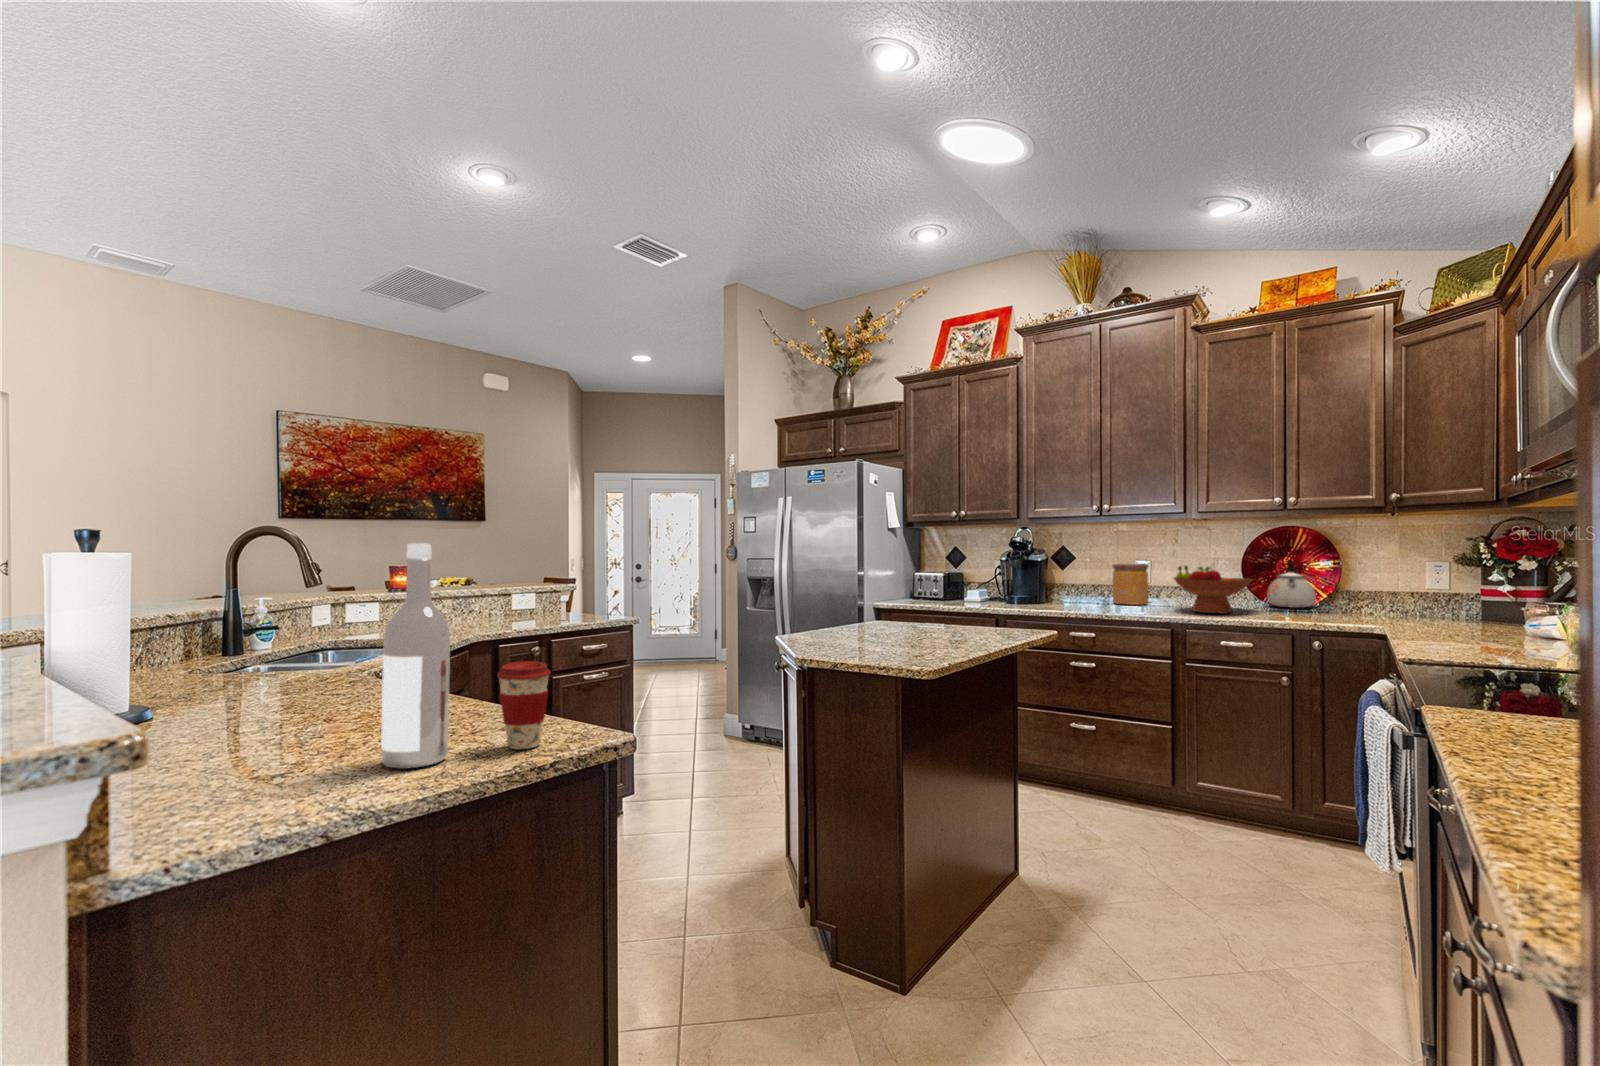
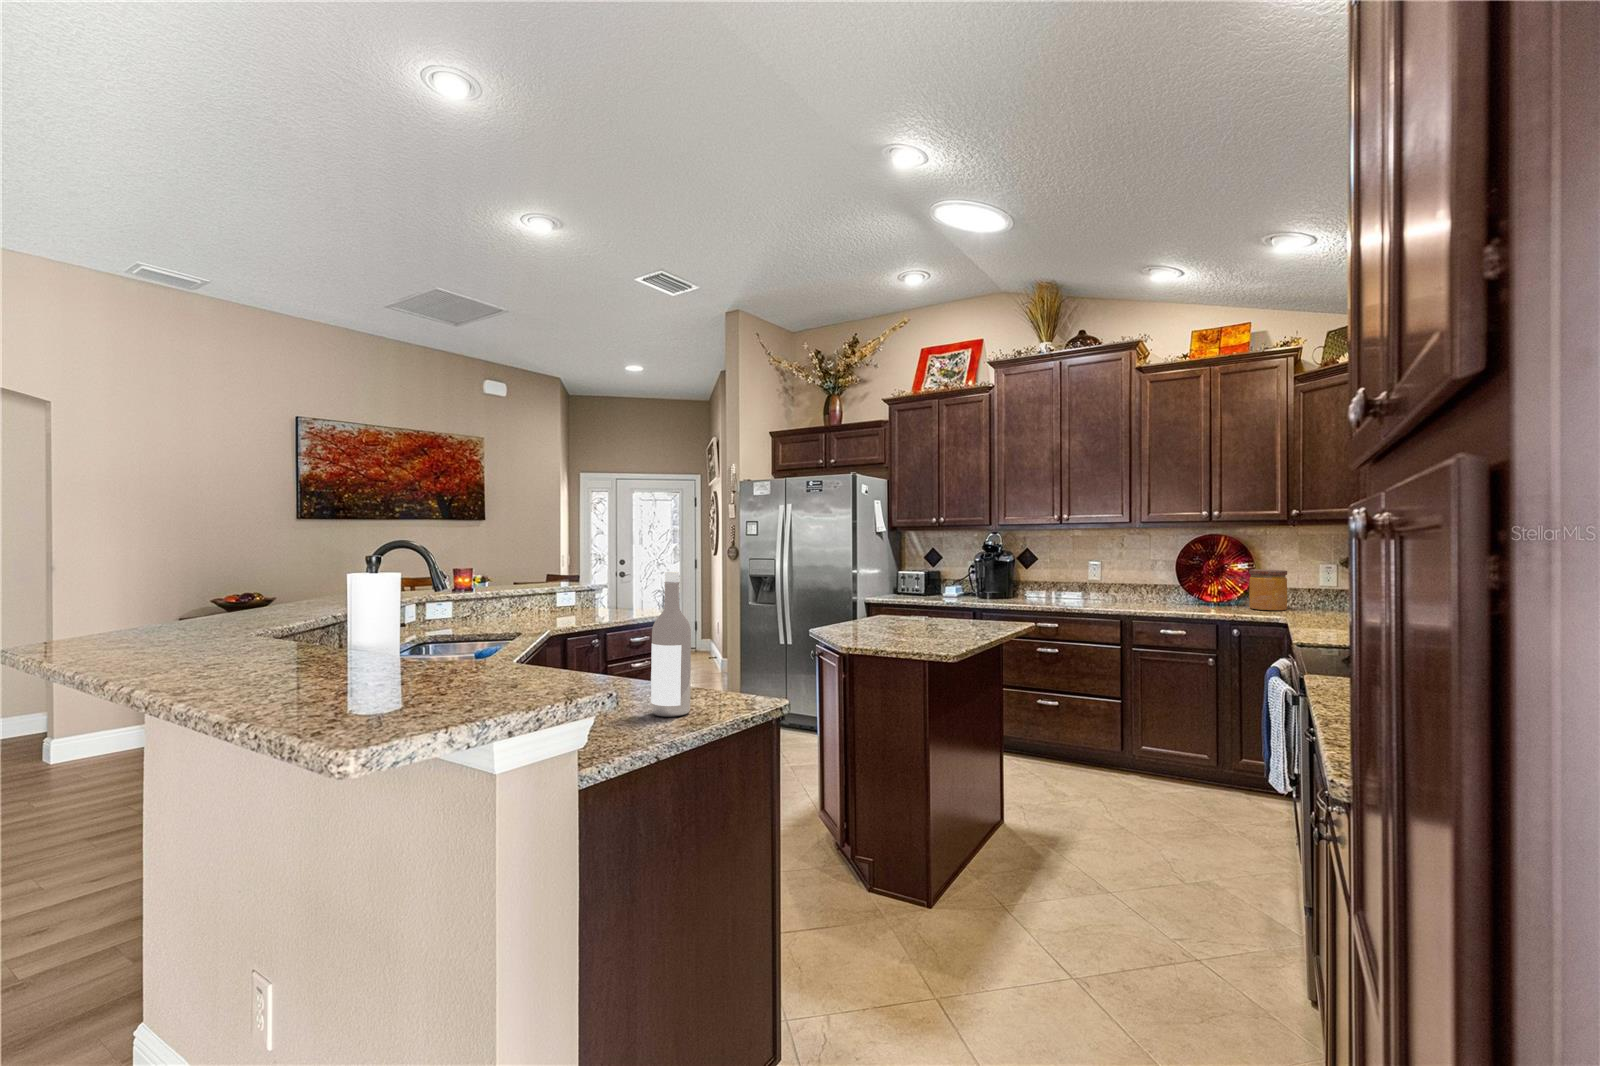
kettle: present [1267,560,1316,608] -> none [1196,562,1234,602]
jar: present [1113,564,1148,605] -> present [1249,569,1287,610]
fruit bowl: present [1174,566,1252,614] -> none [1121,567,1185,607]
coffee cup: present [497,661,550,749] -> none [712,648,746,706]

